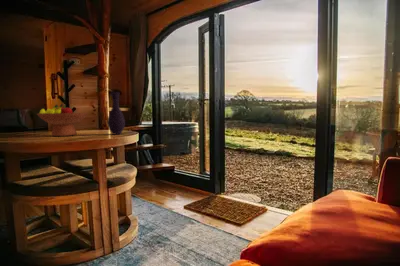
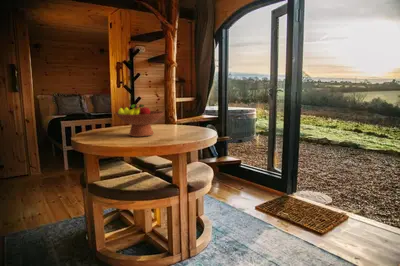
vase: present [107,92,125,134] -> none [184,90,202,135]

